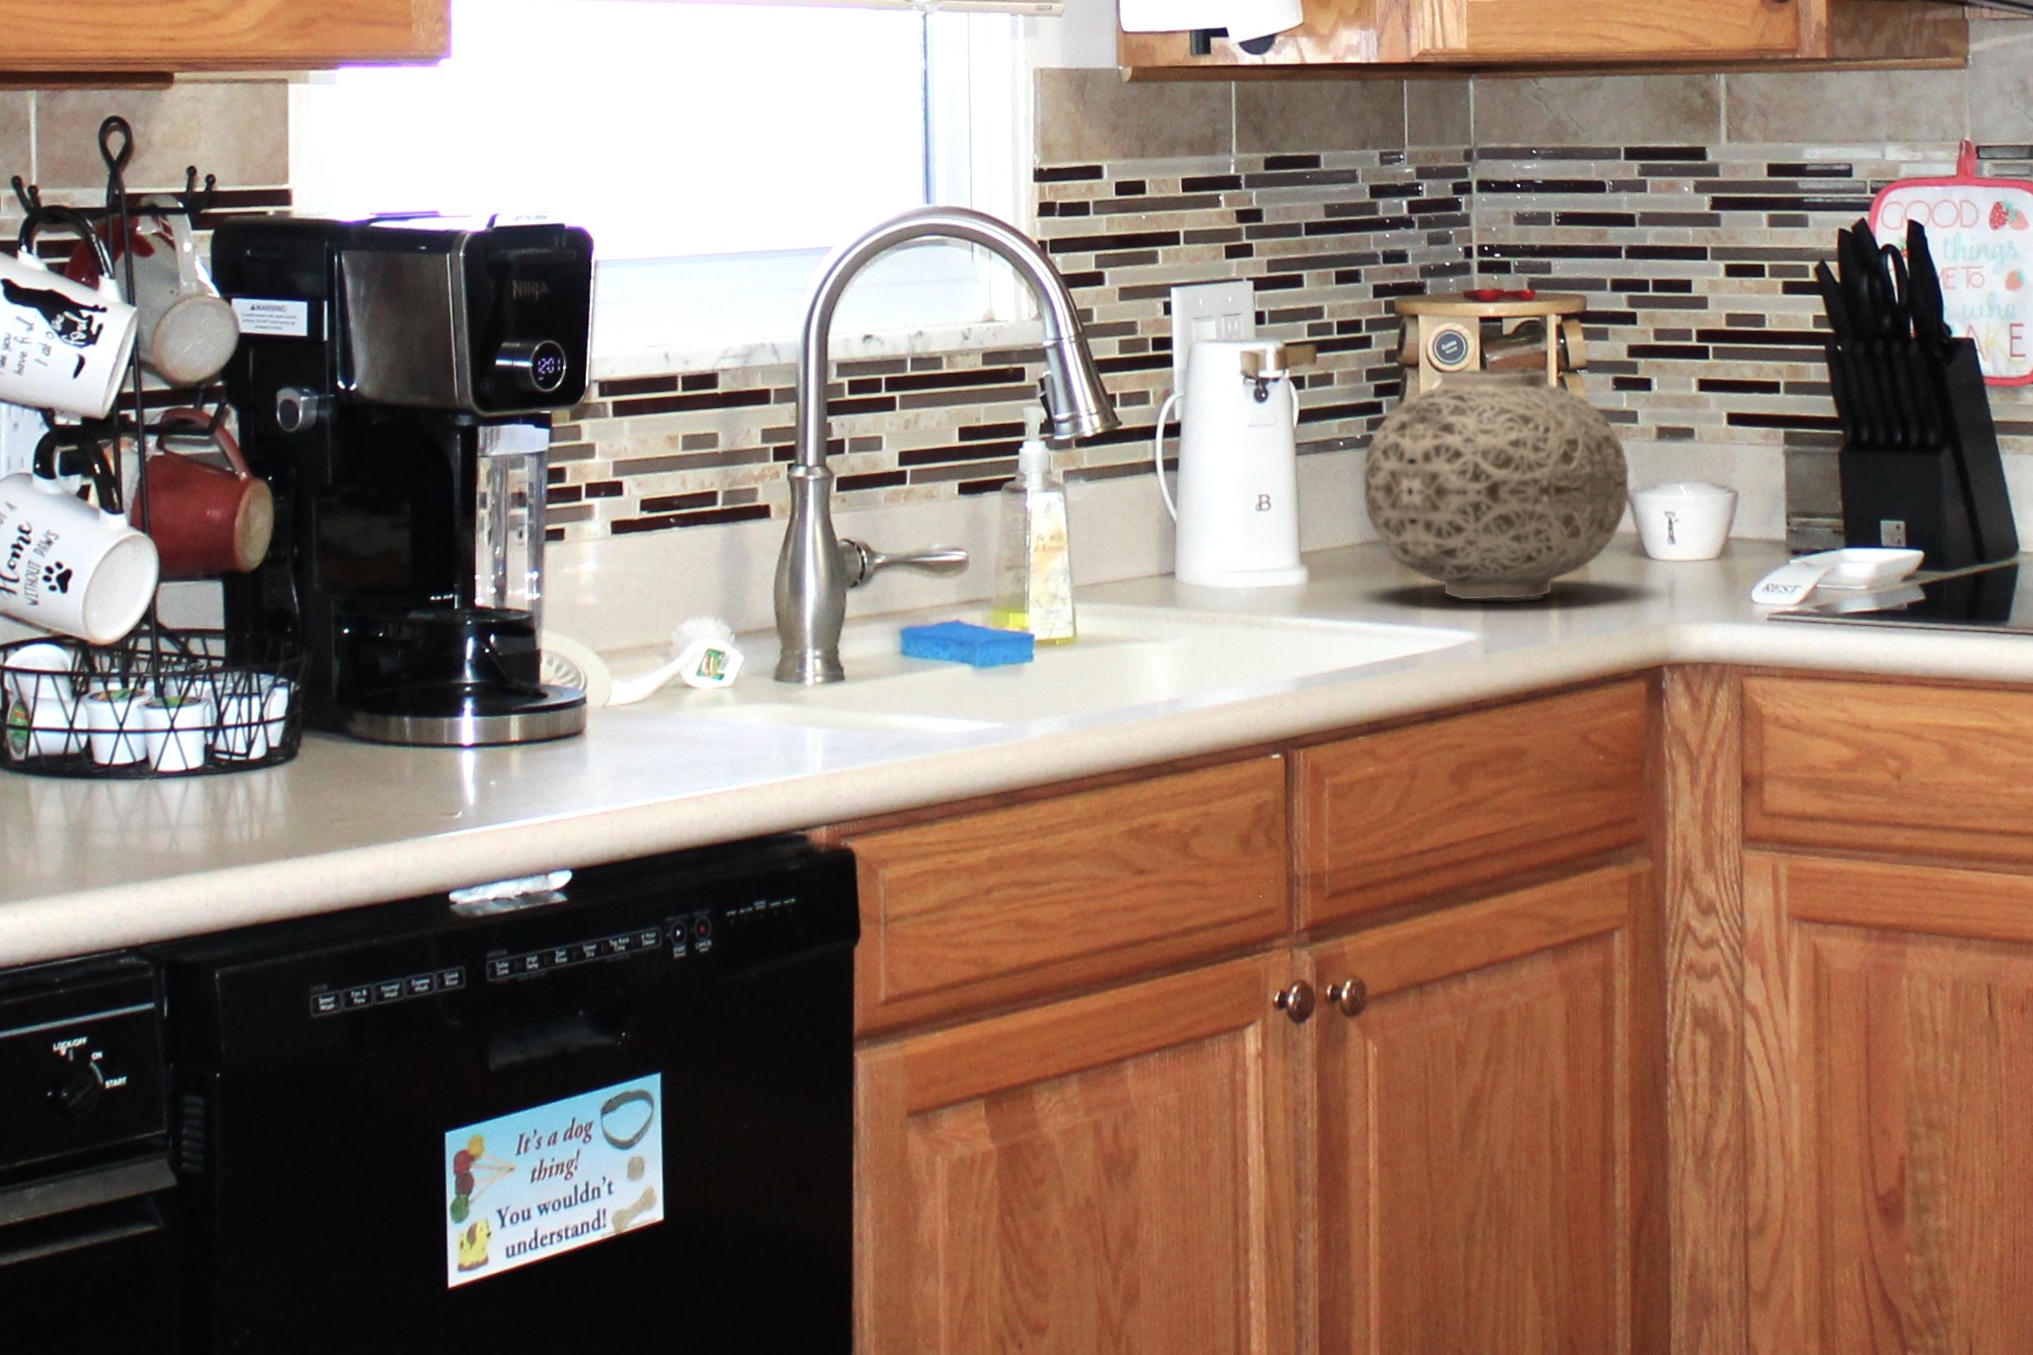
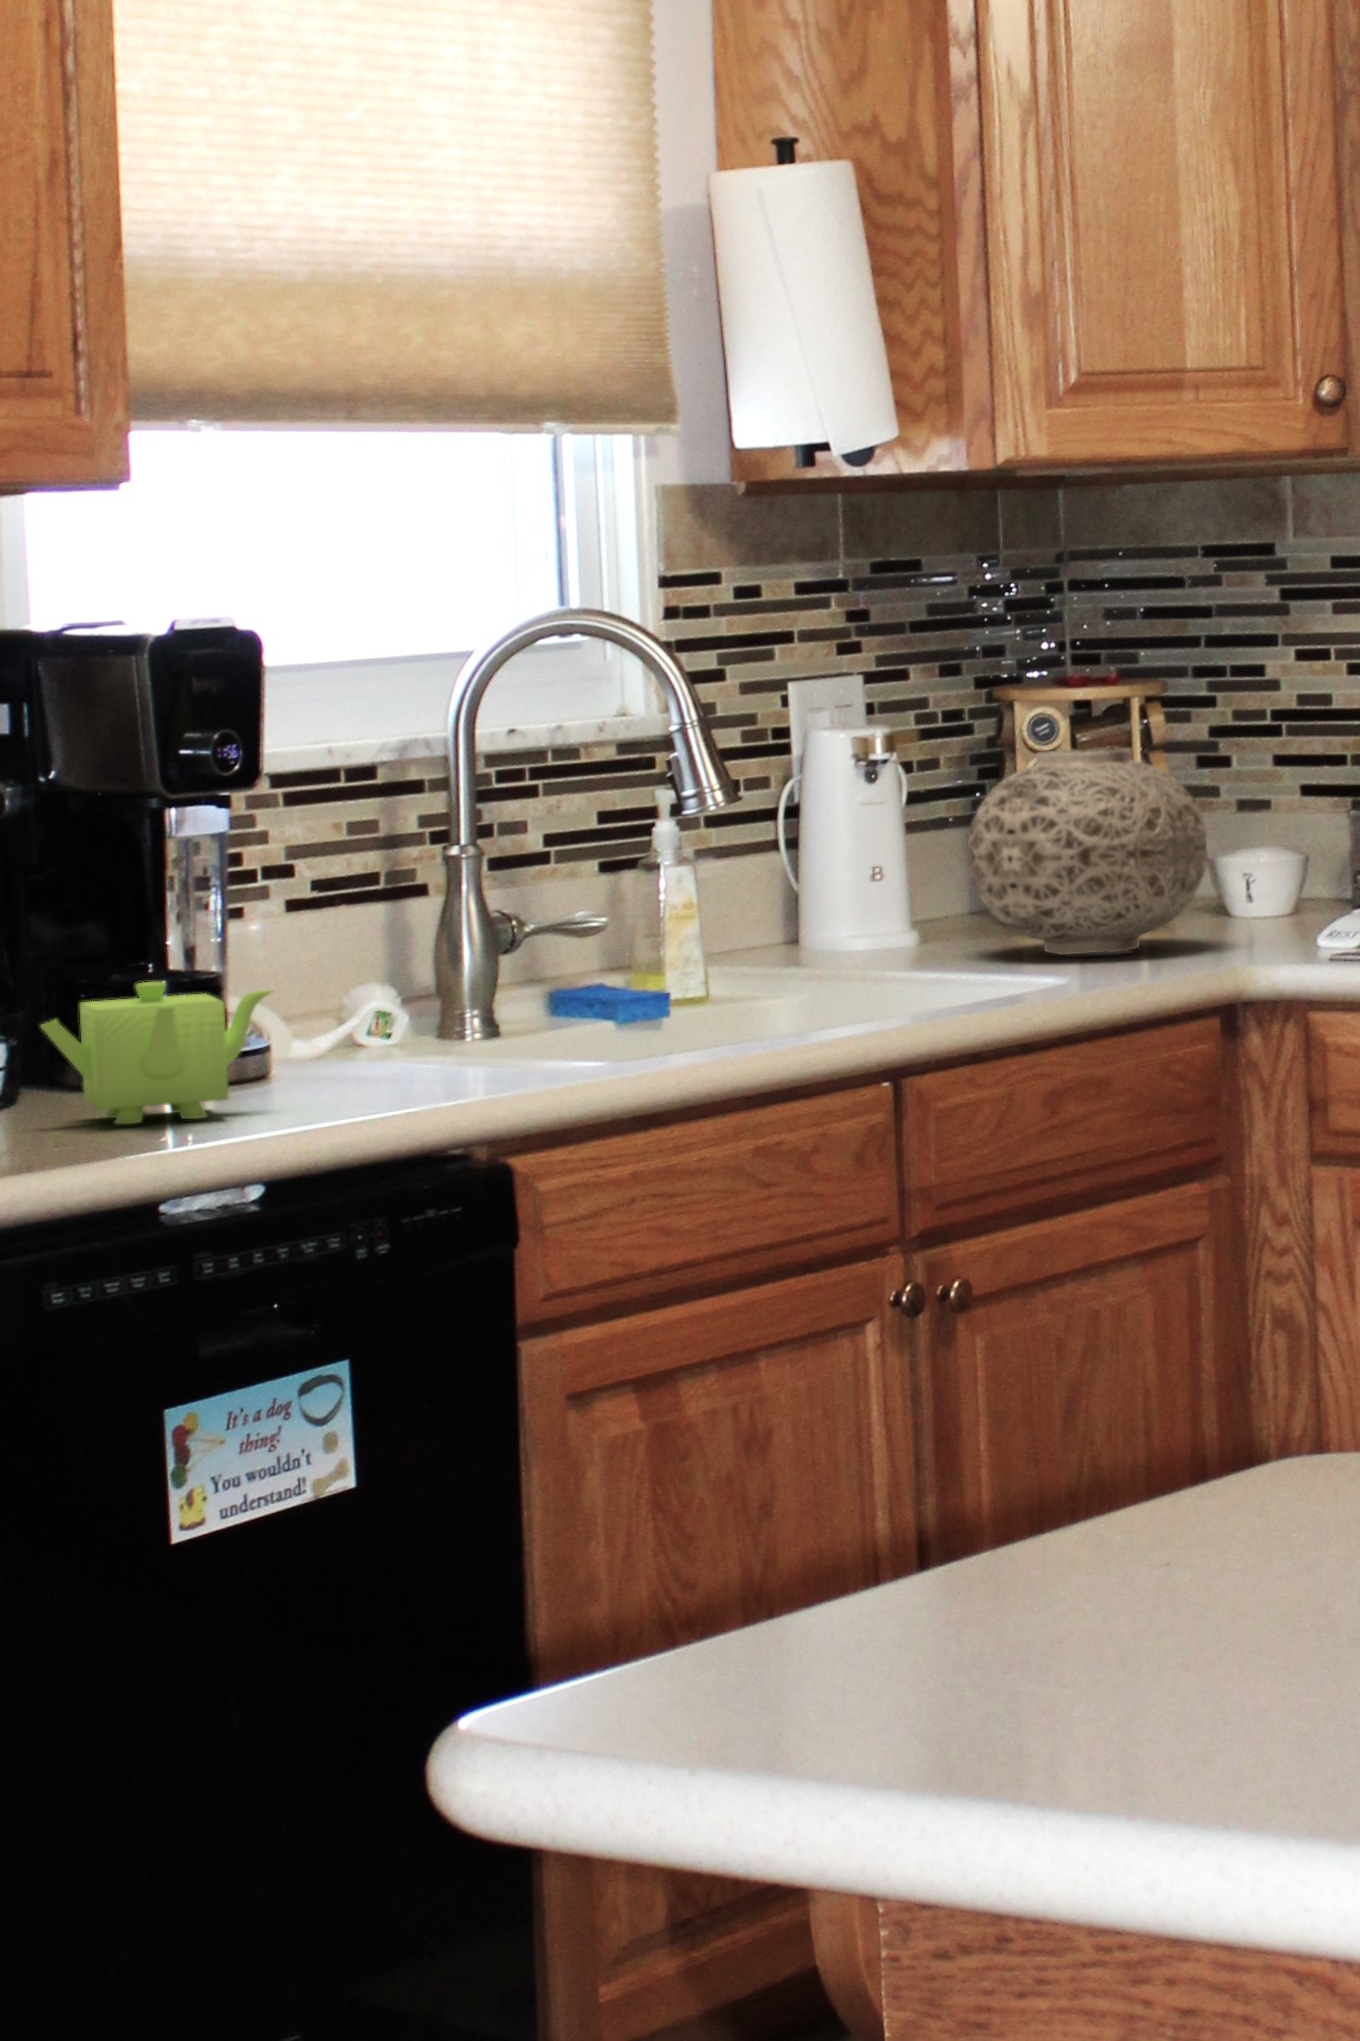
teapot: none [323,625,587,787] -> present [41,982,273,1124]

